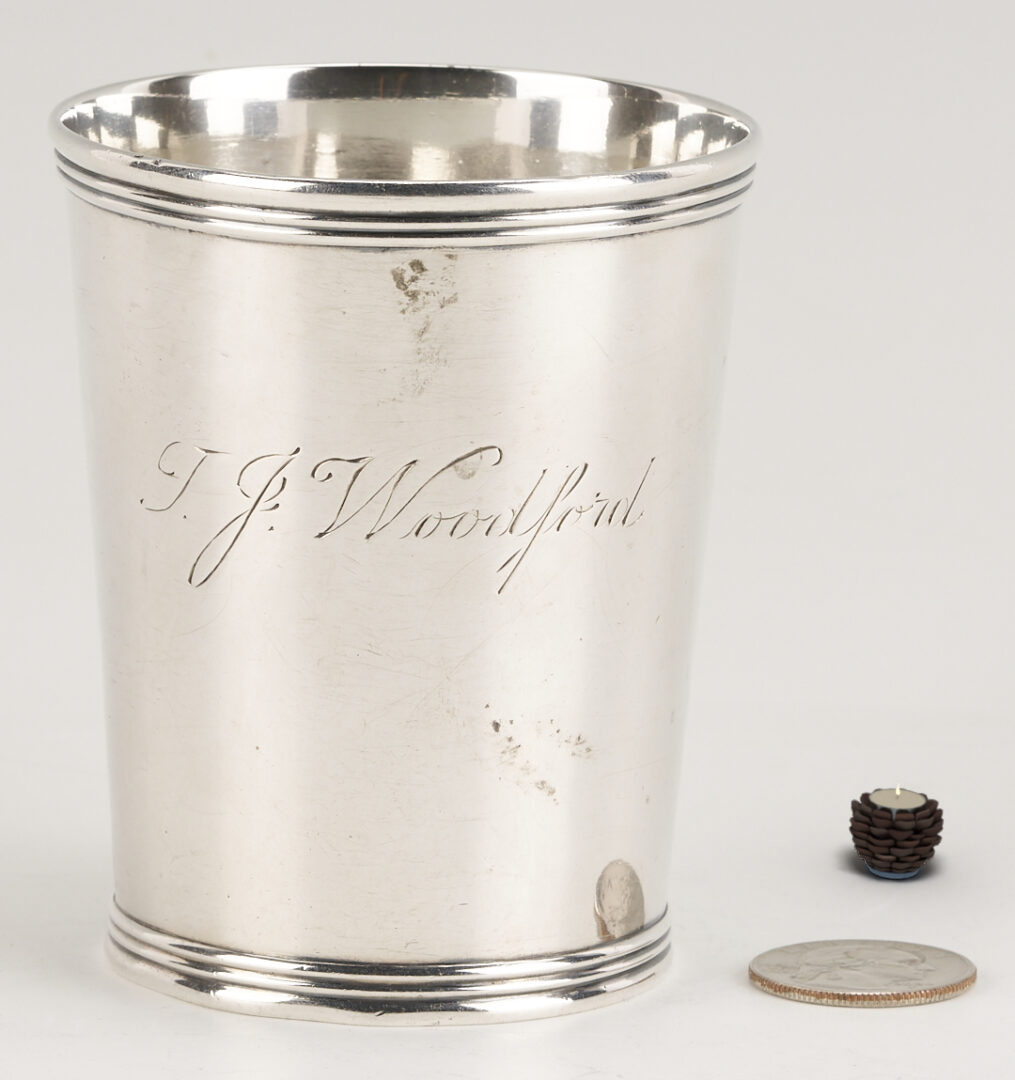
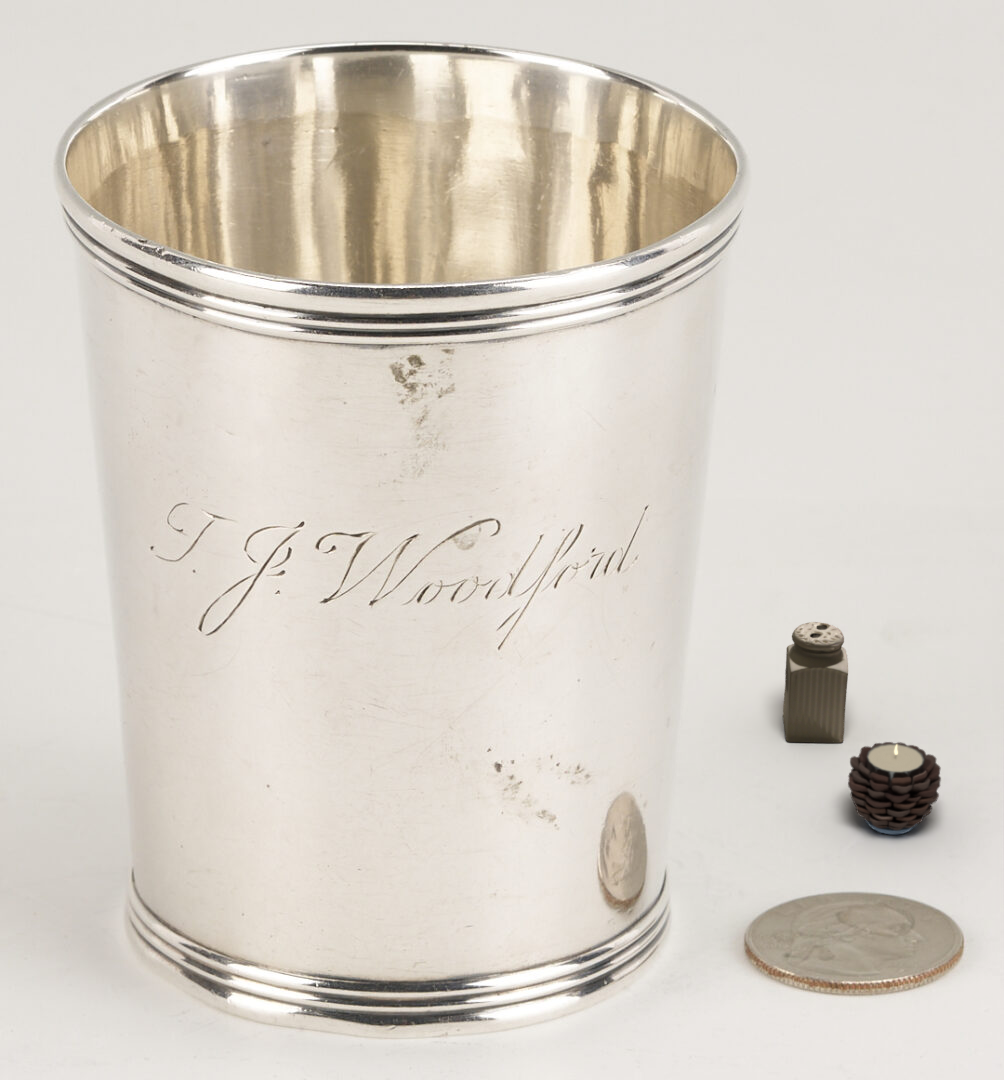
salt shaker: none [778,690,845,812] -> present [783,622,848,743]

